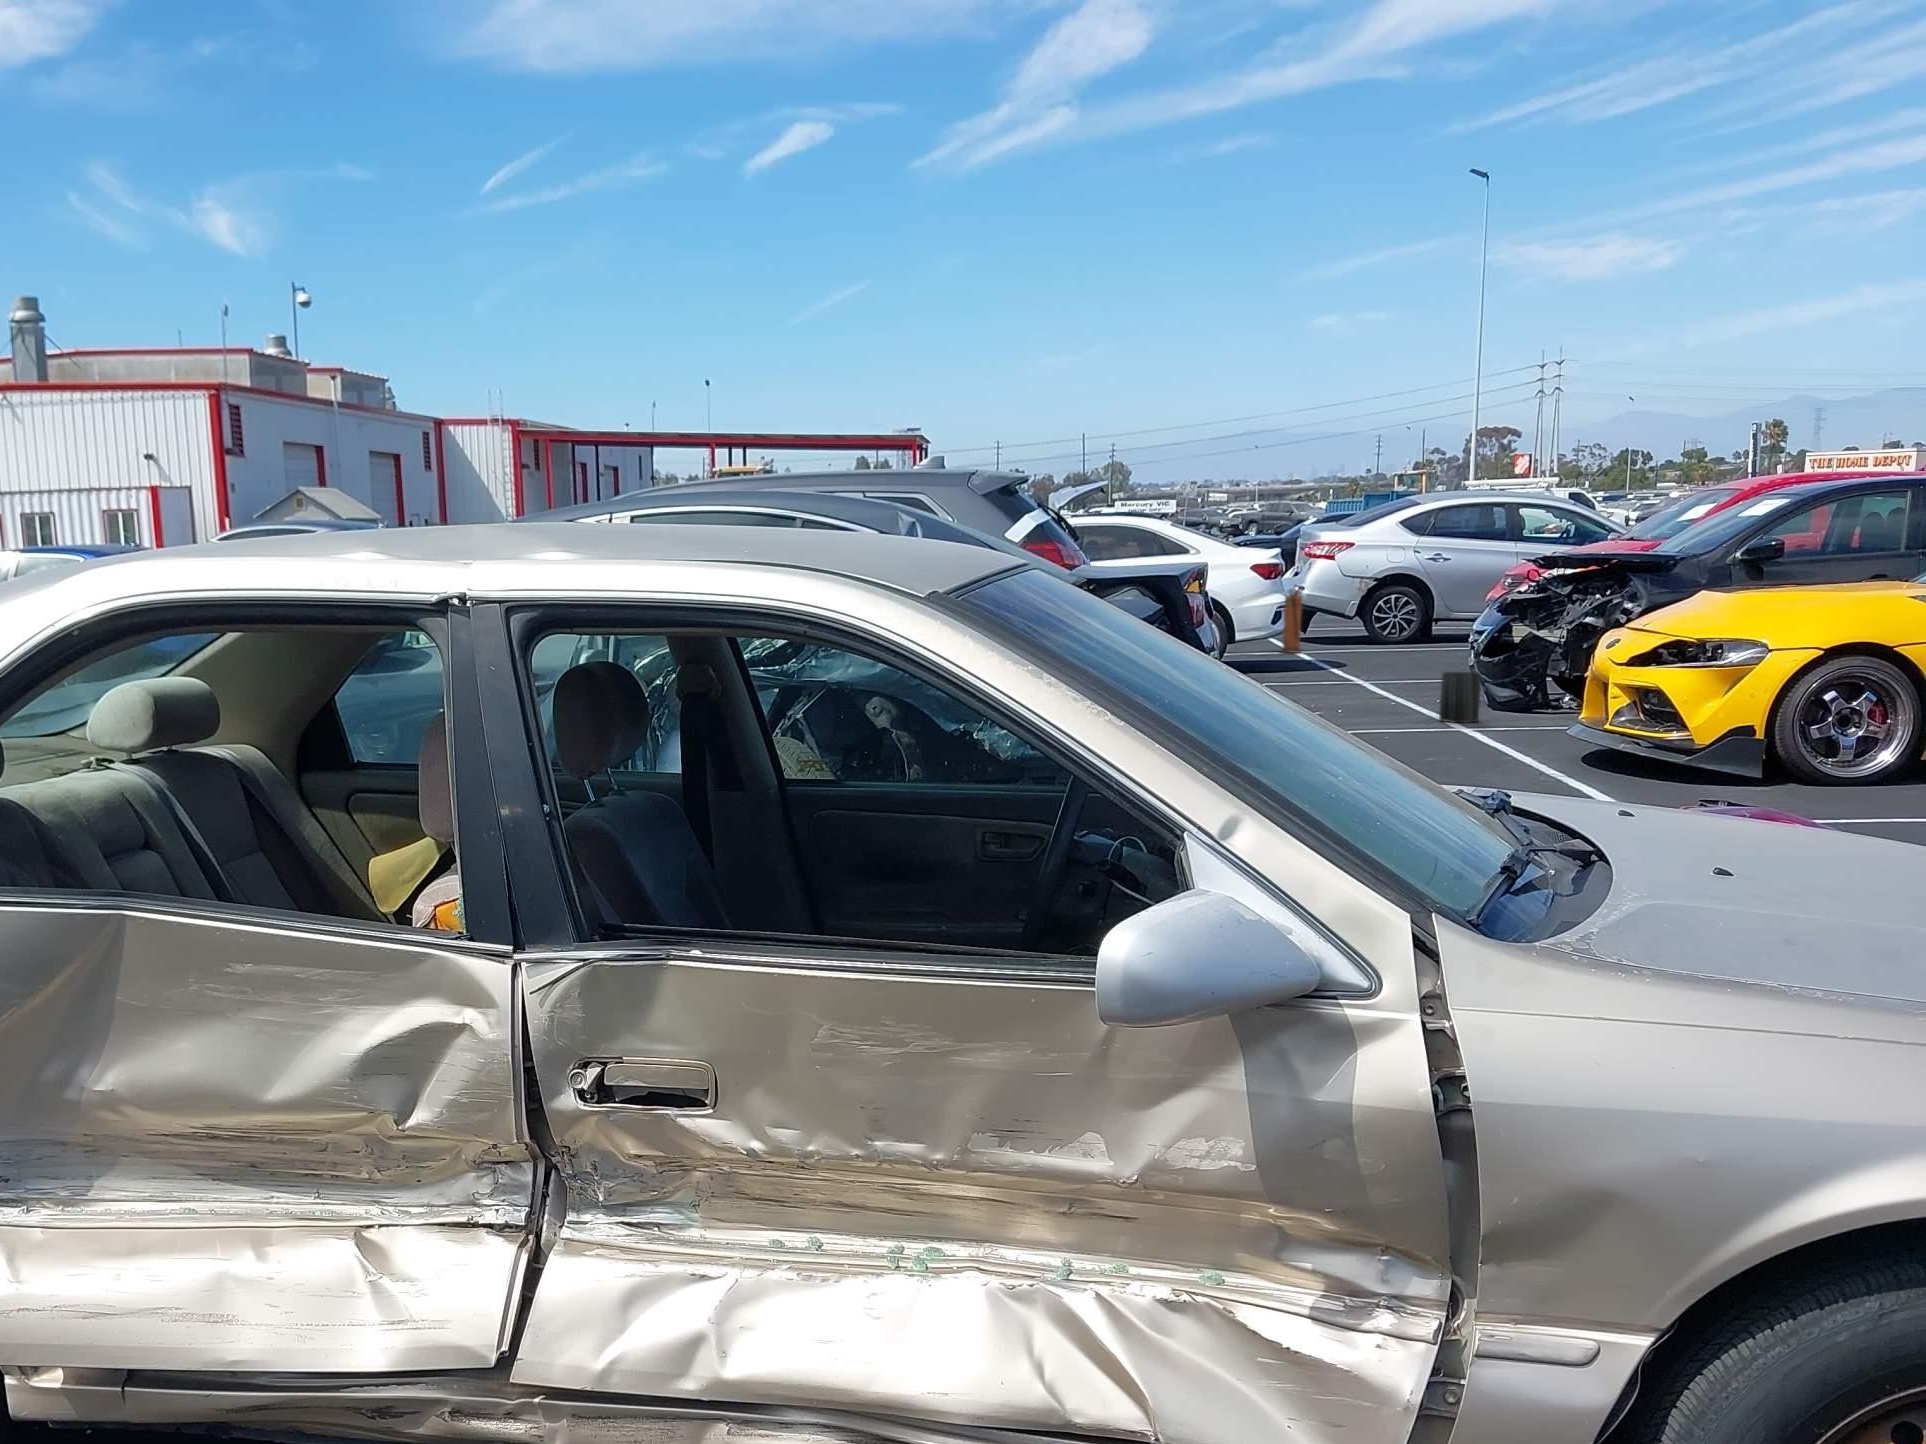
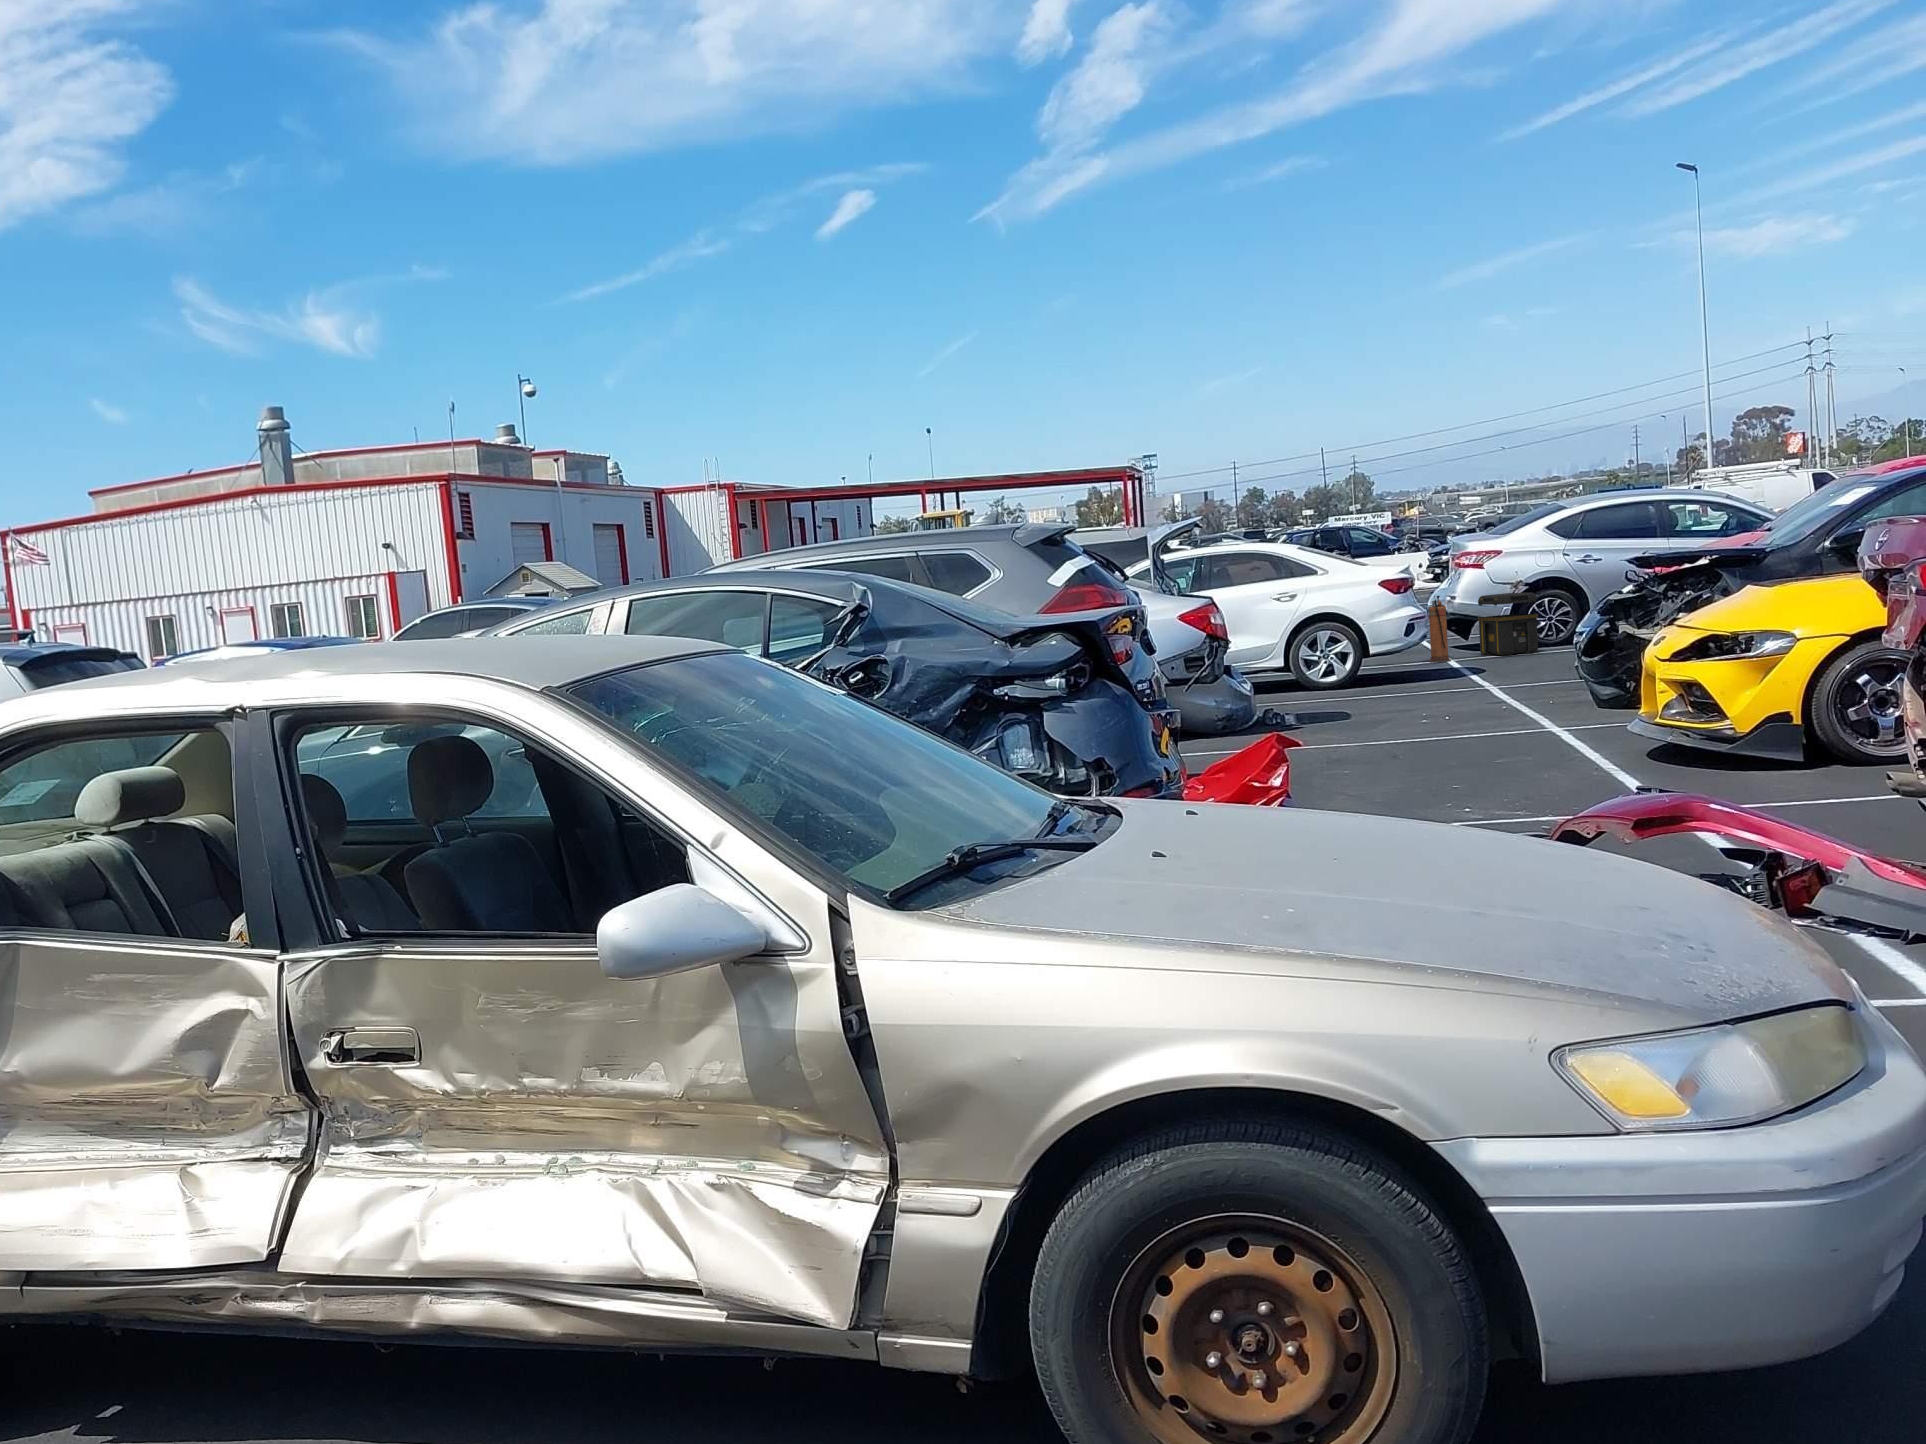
toolbox: none [1329,586,1390,651] -> present [1478,593,1538,656]
trash can: present [1439,672,1481,723] -> none [1540,673,1581,722]

